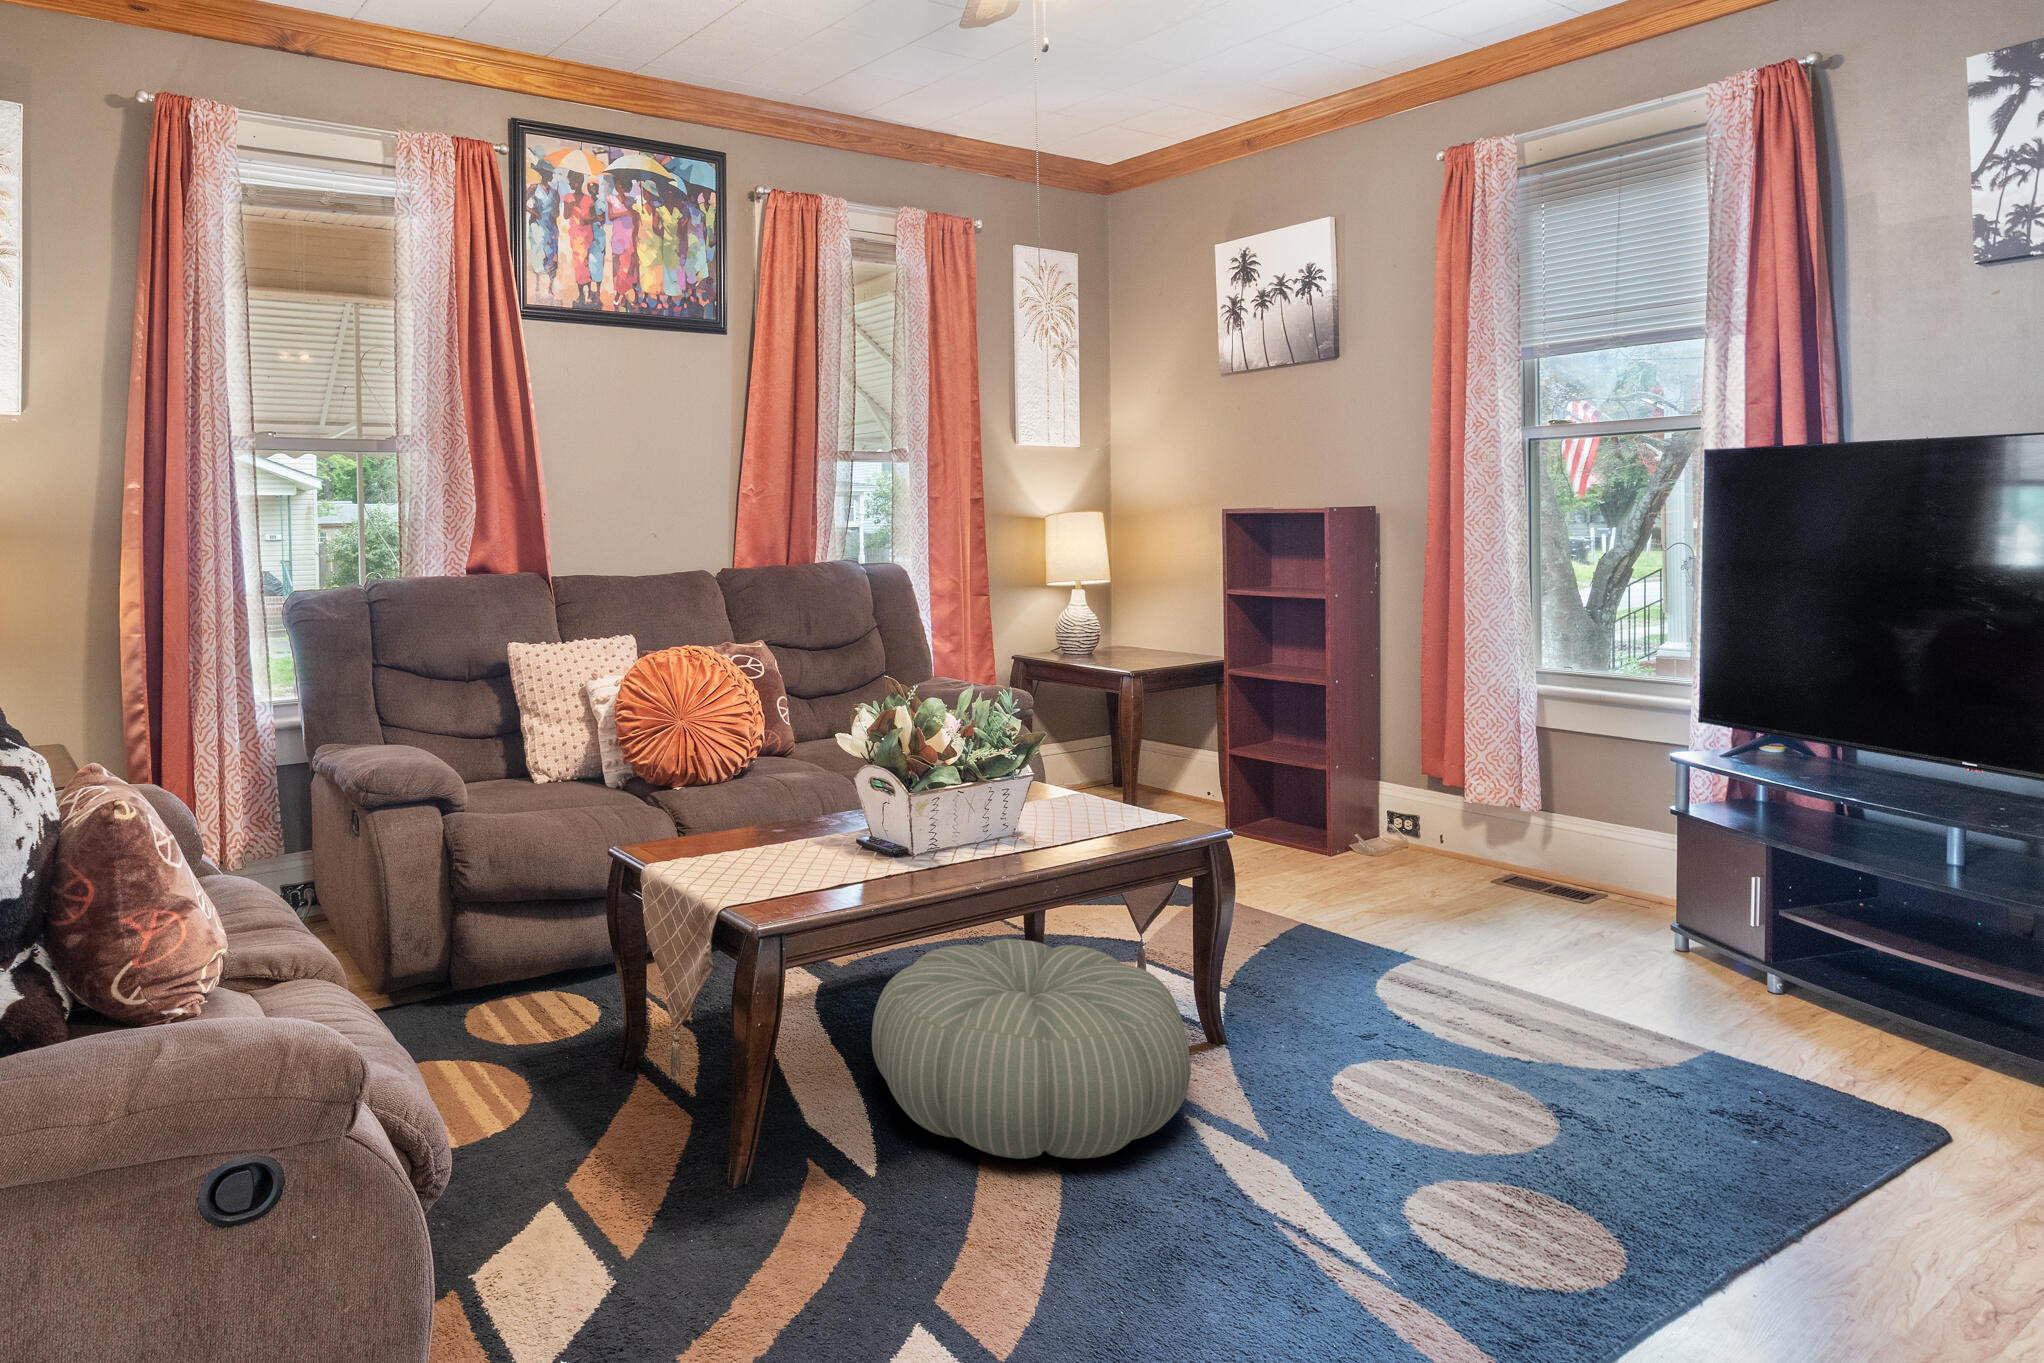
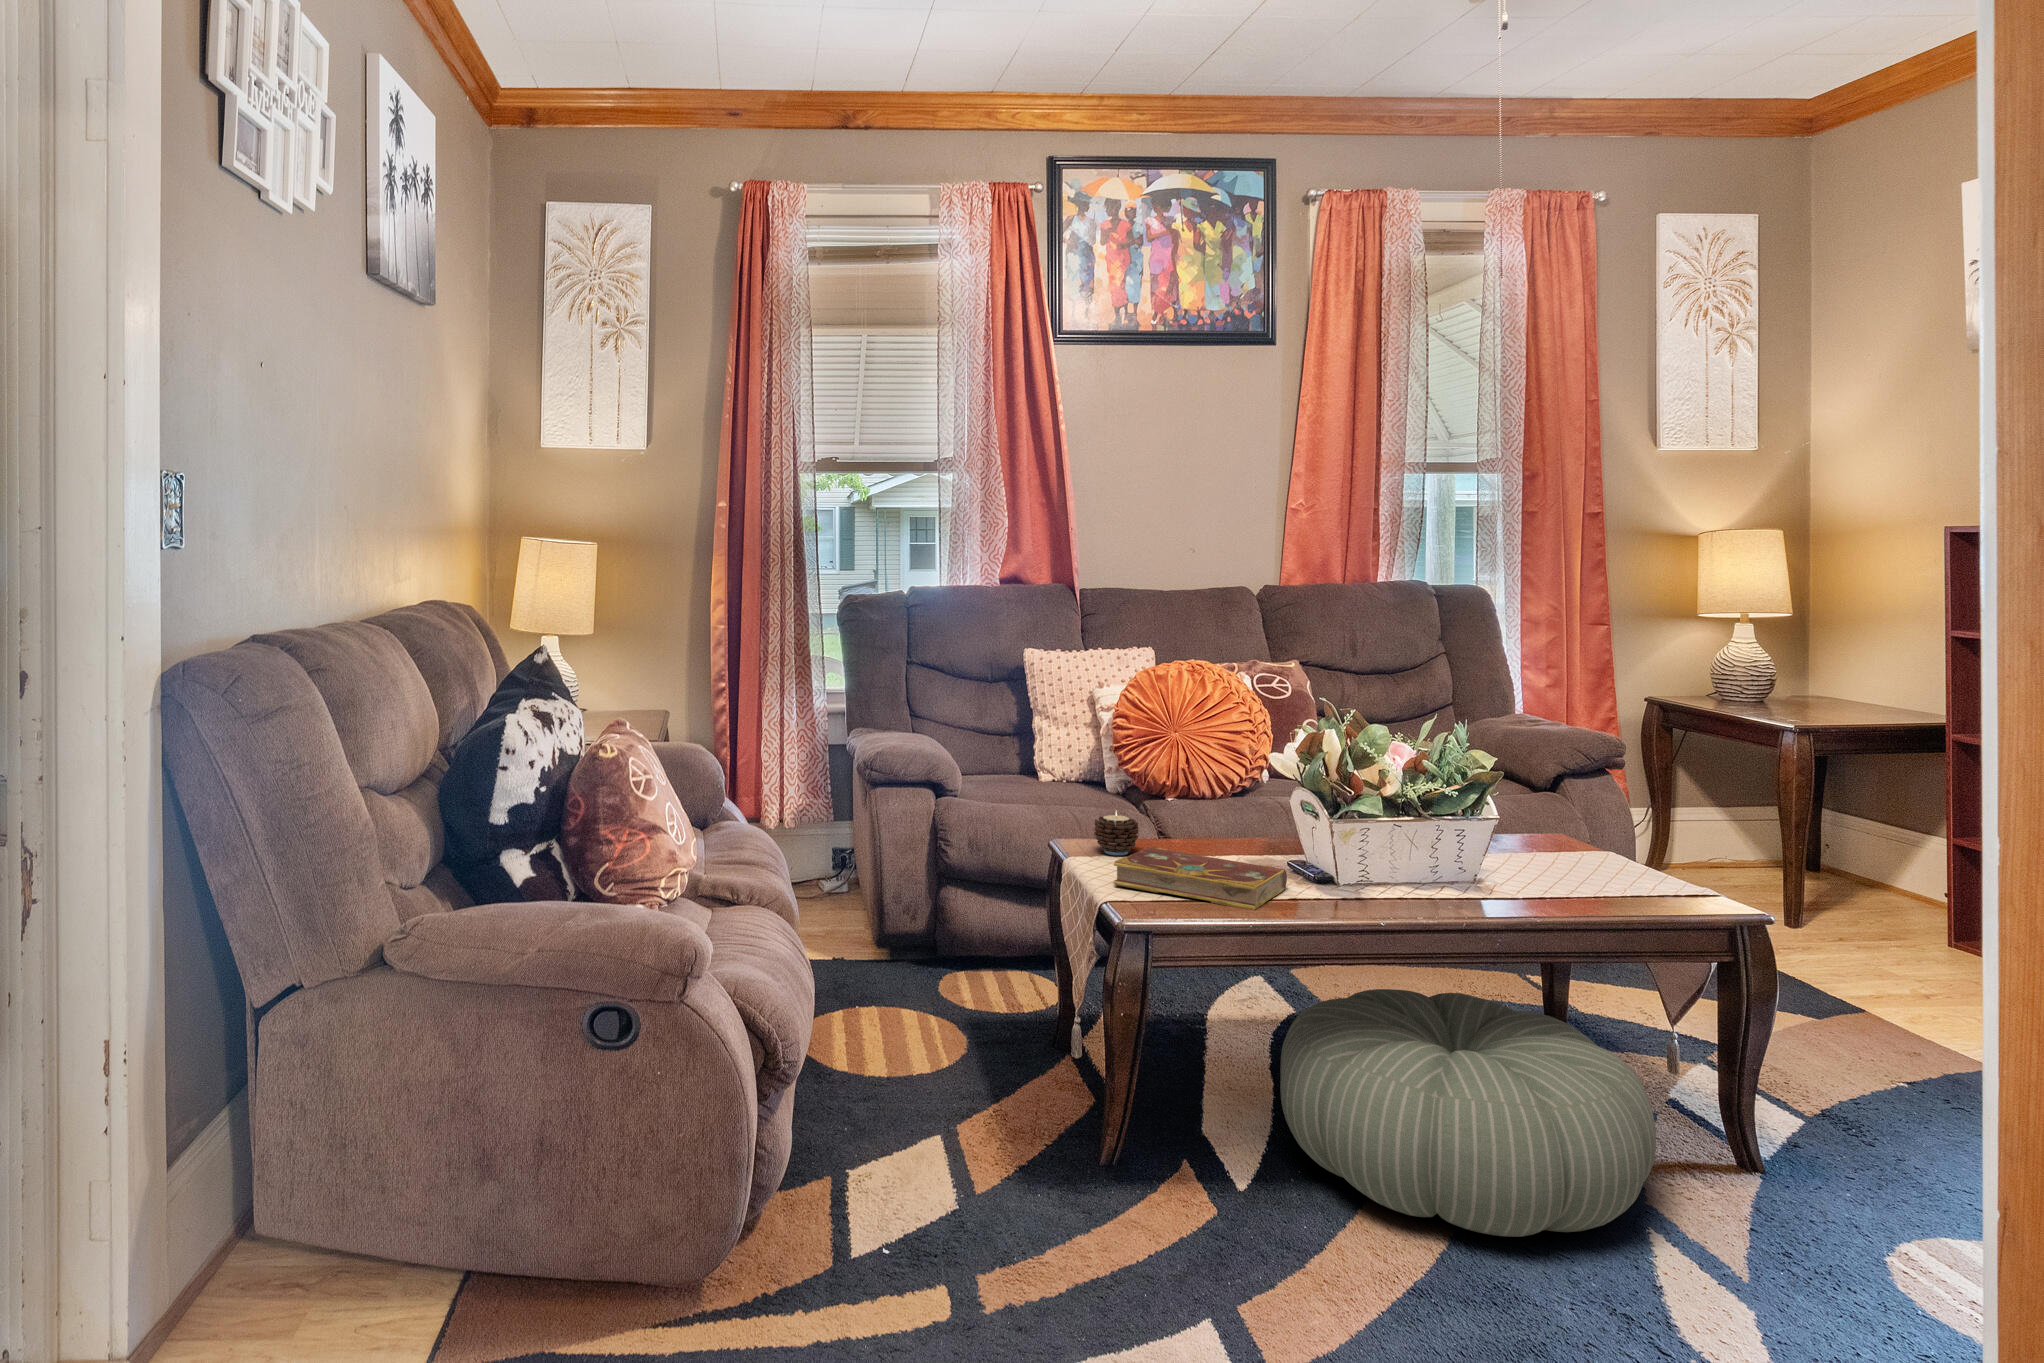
candle: none [661,807,708,855] -> present [1094,811,1139,855]
book: none [714,842,871,892] -> present [1113,847,1287,910]

